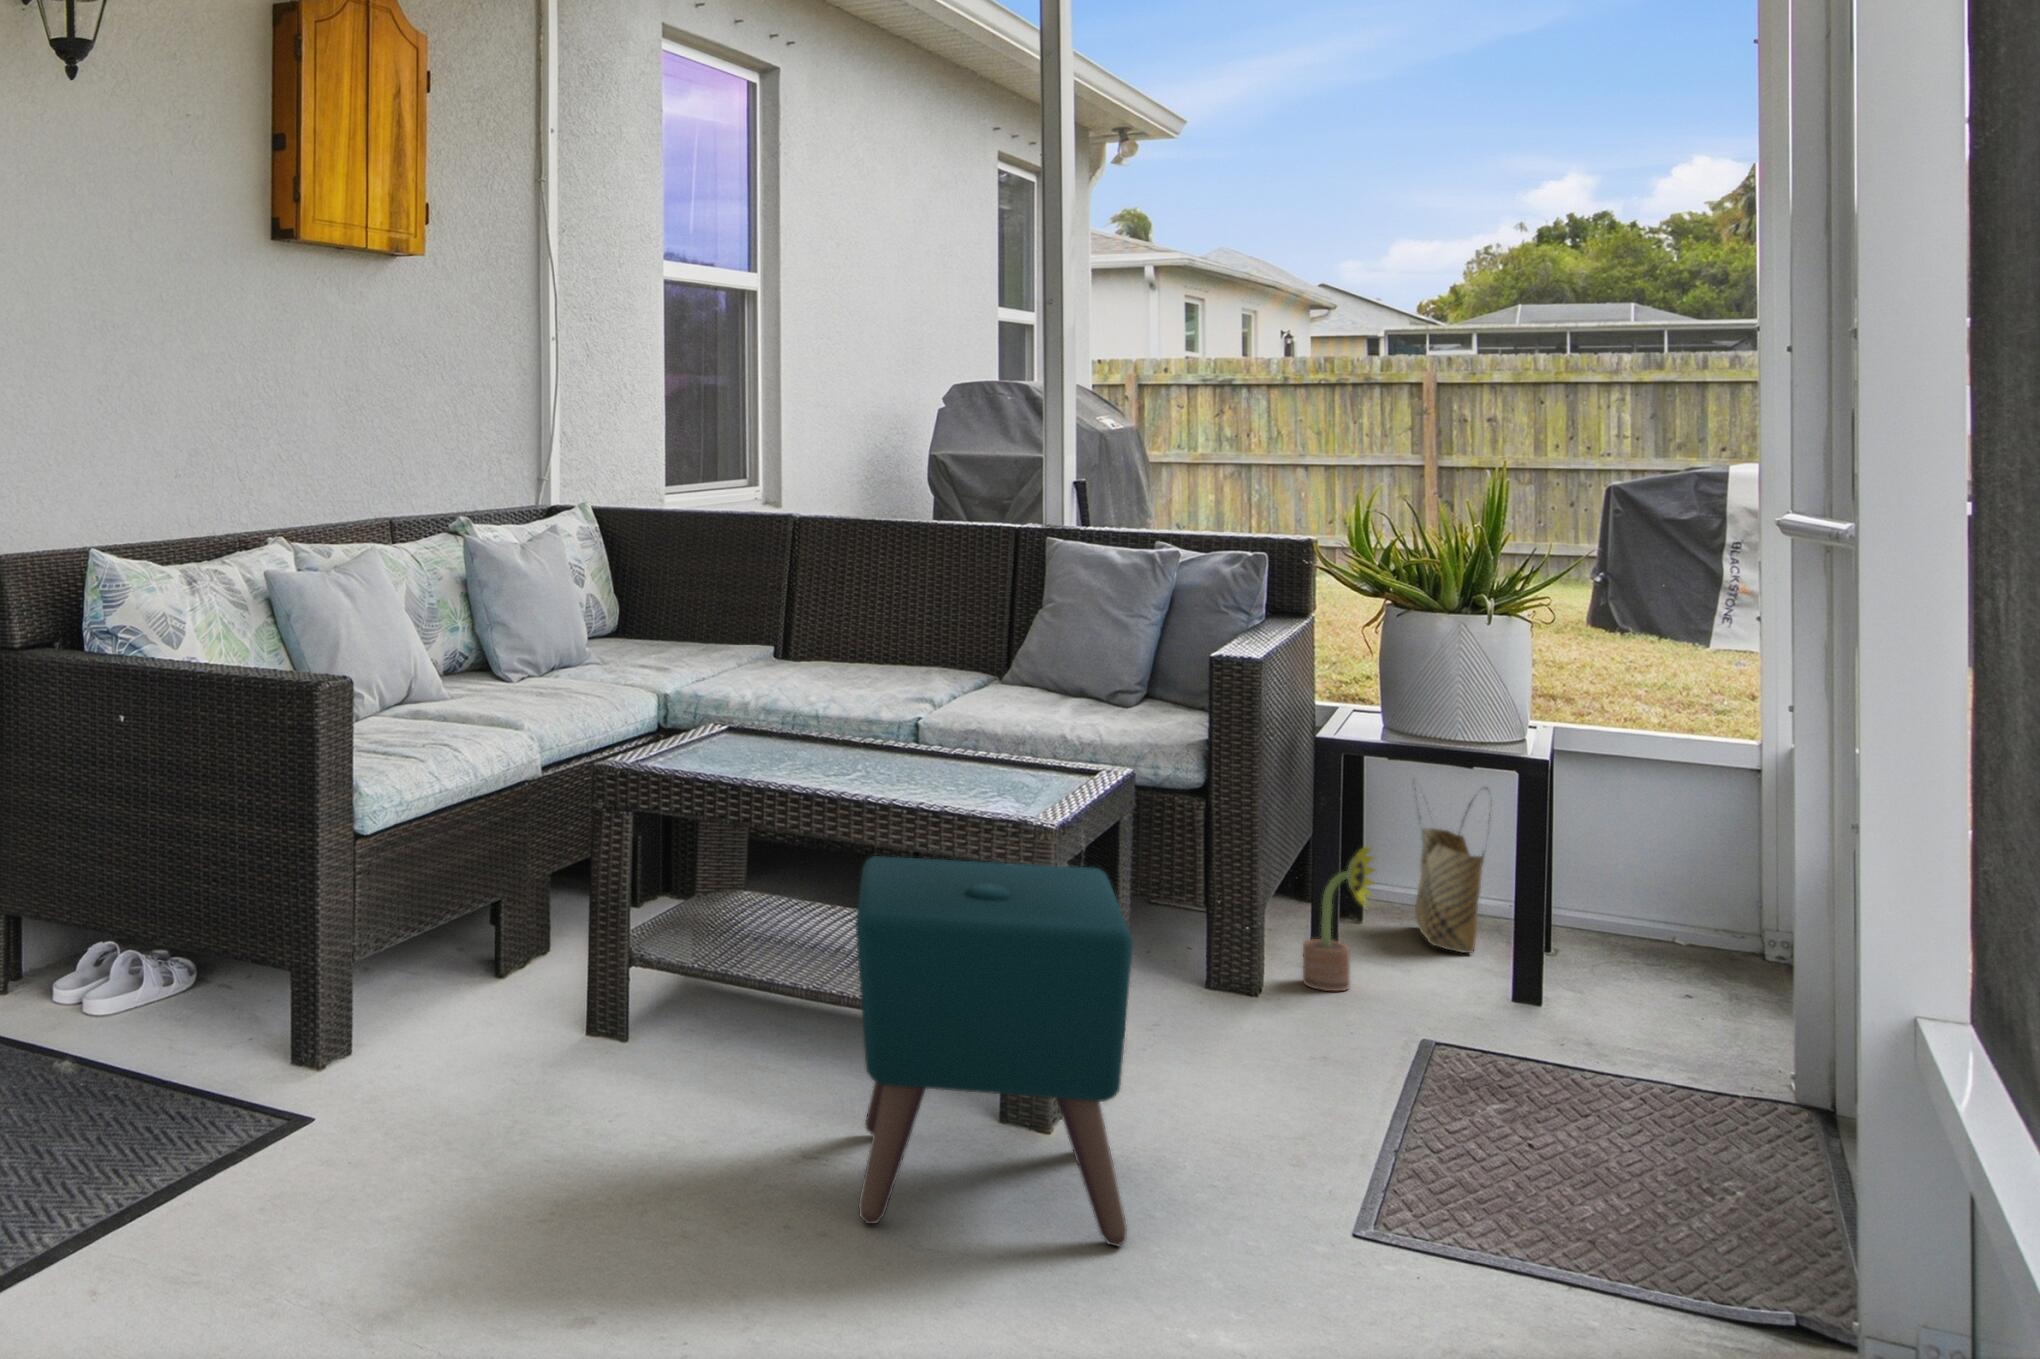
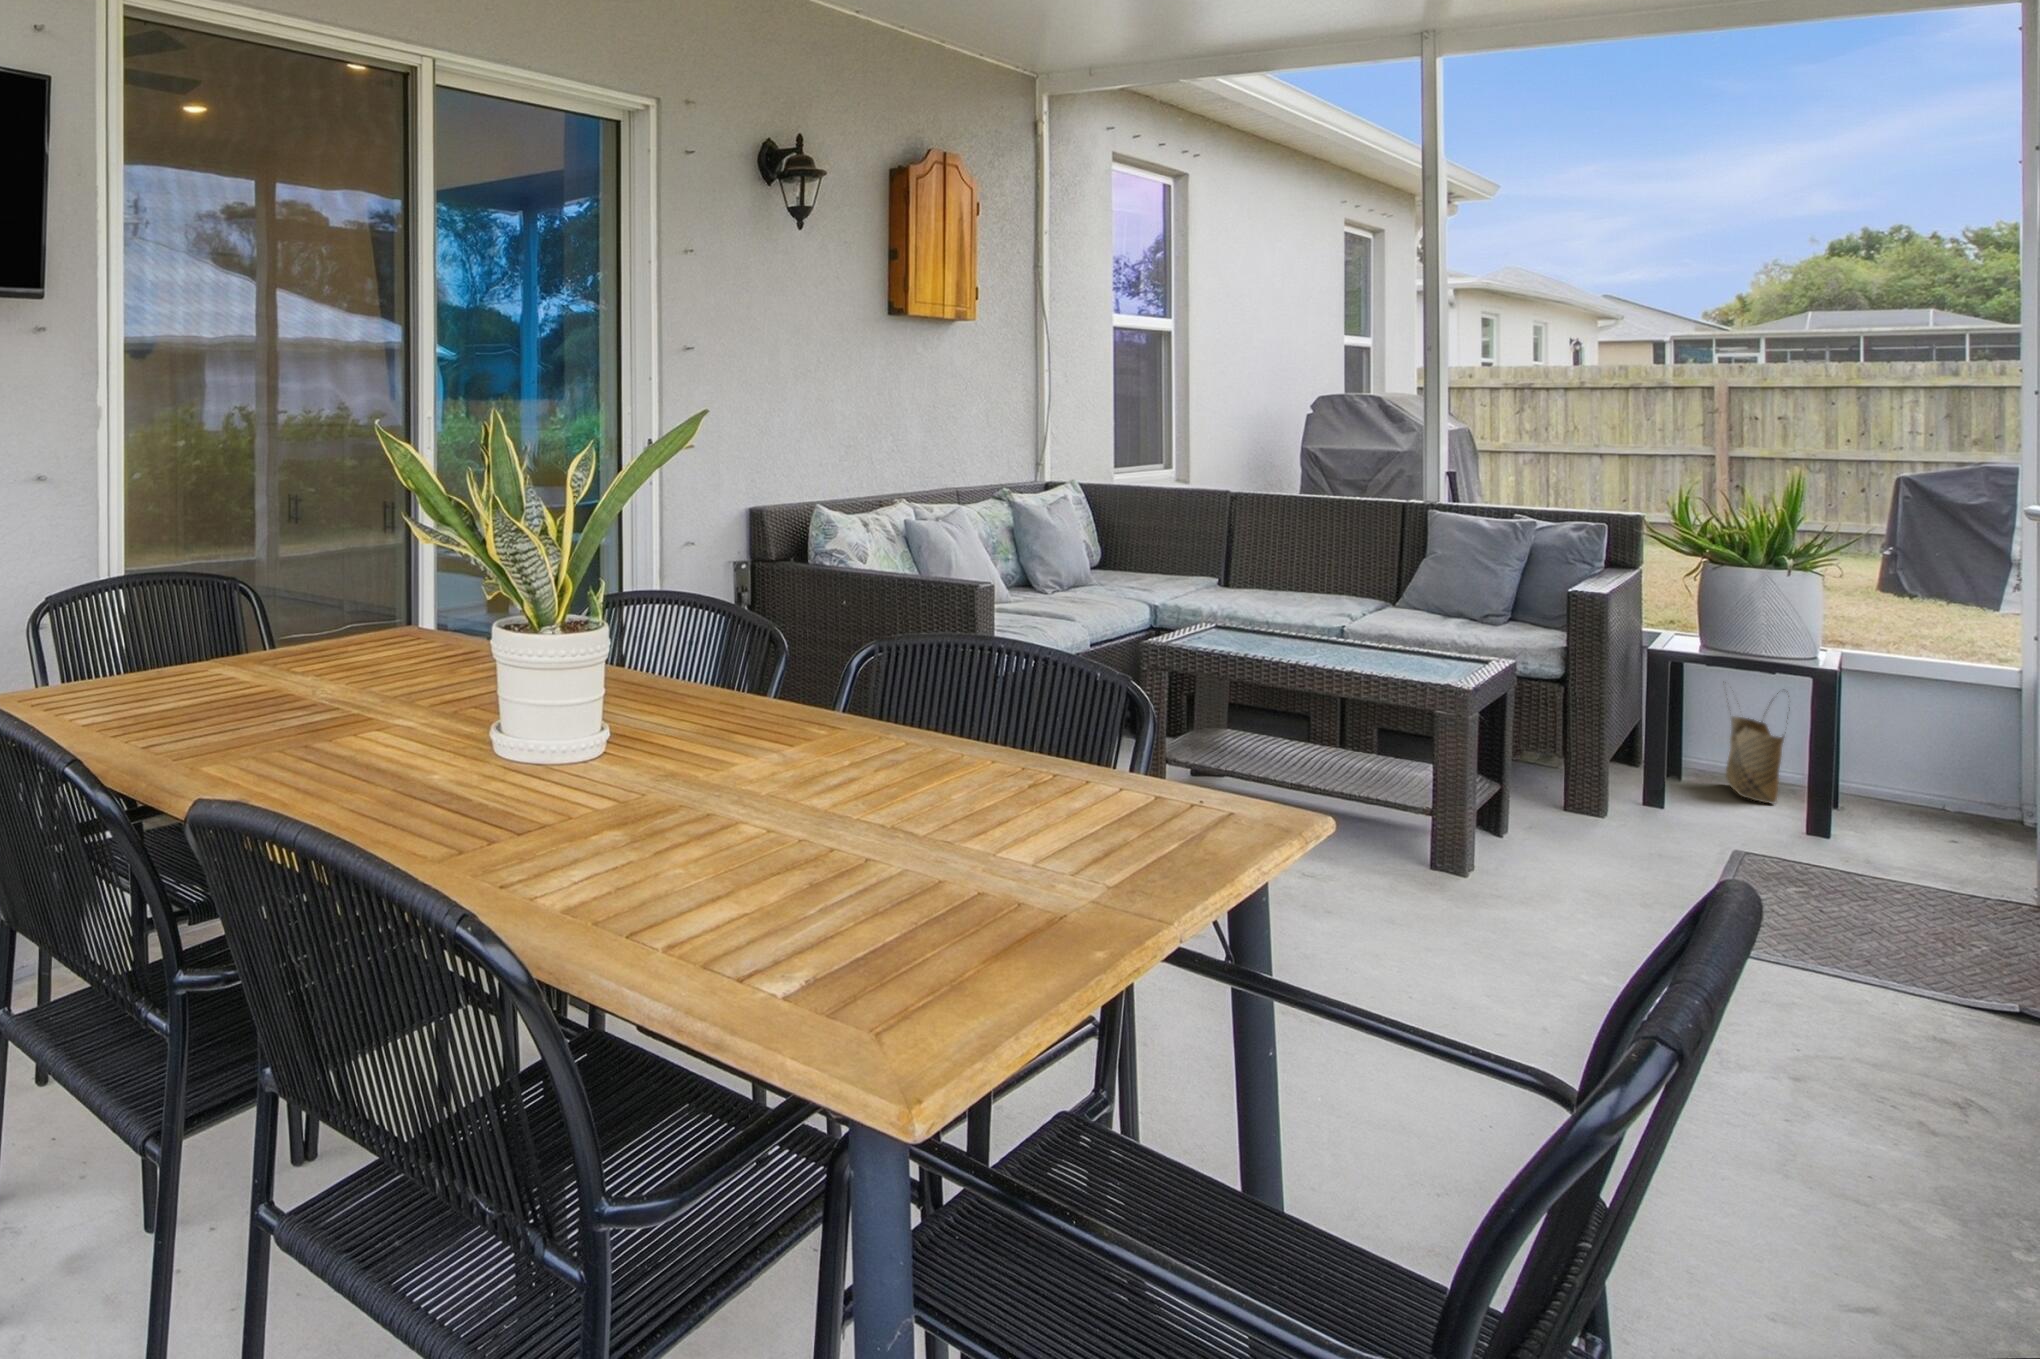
decorative plant: present [1303,847,1375,991] -> none [1641,721,1700,820]
ottoman: present [856,856,1133,1246] -> none [1343,706,1547,947]

